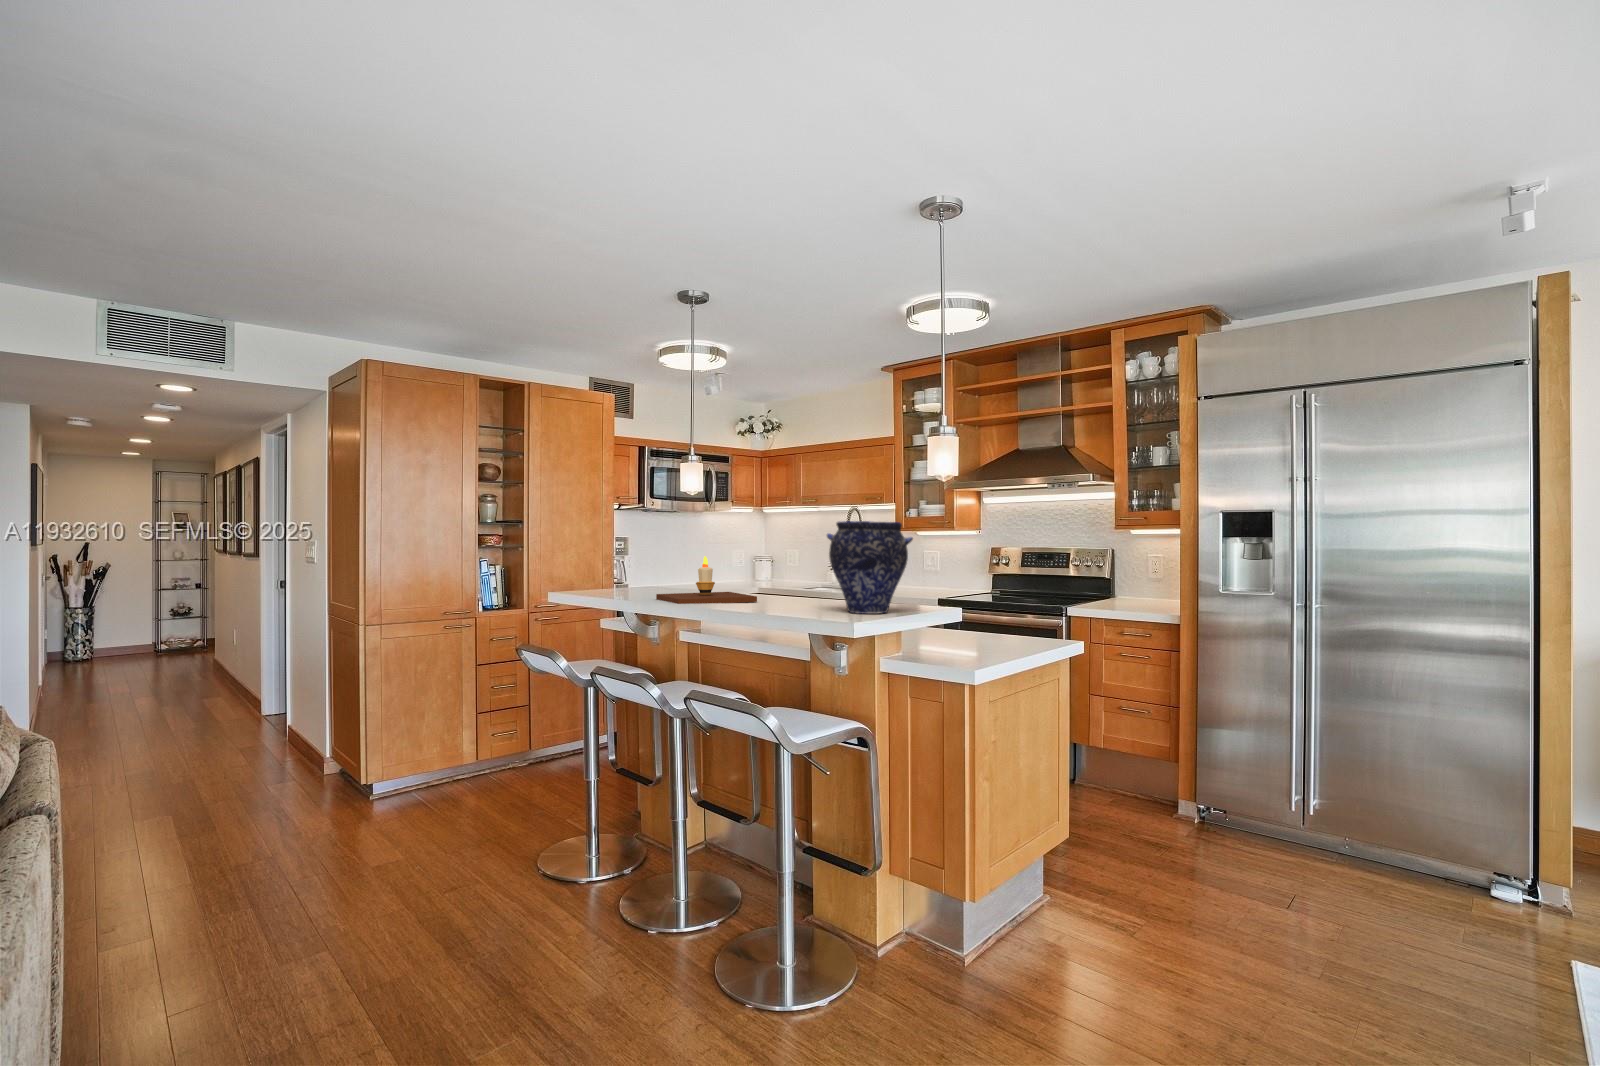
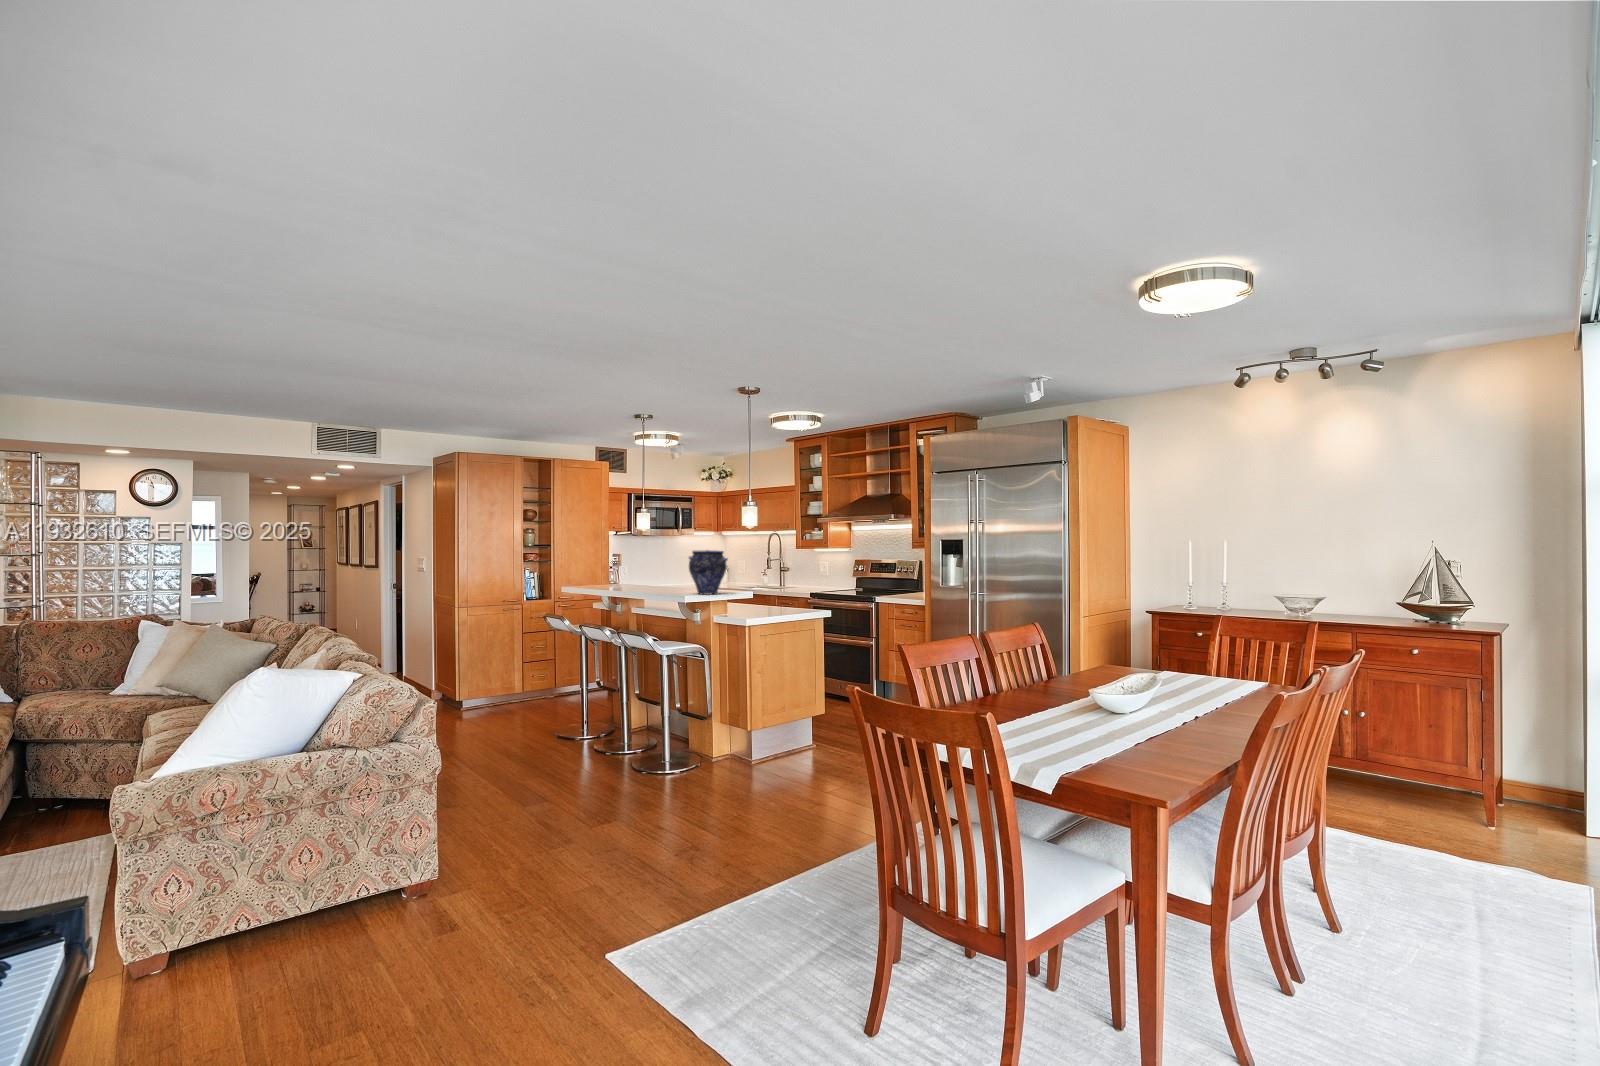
candle: present [656,556,757,604] -> none [617,567,667,592]

